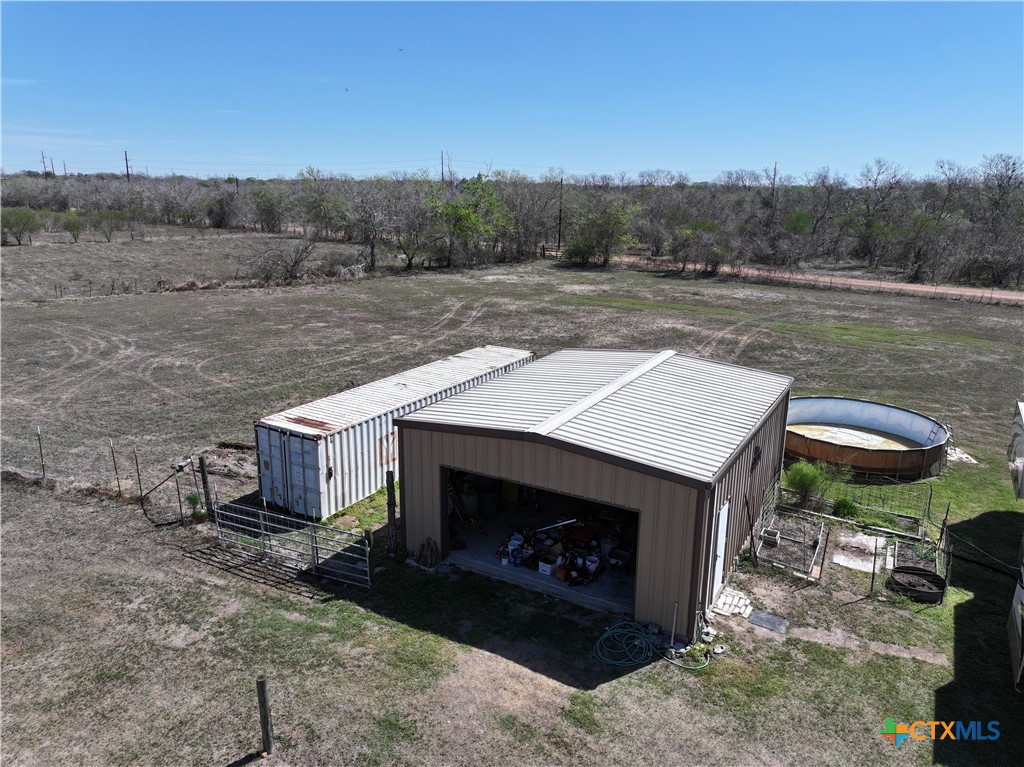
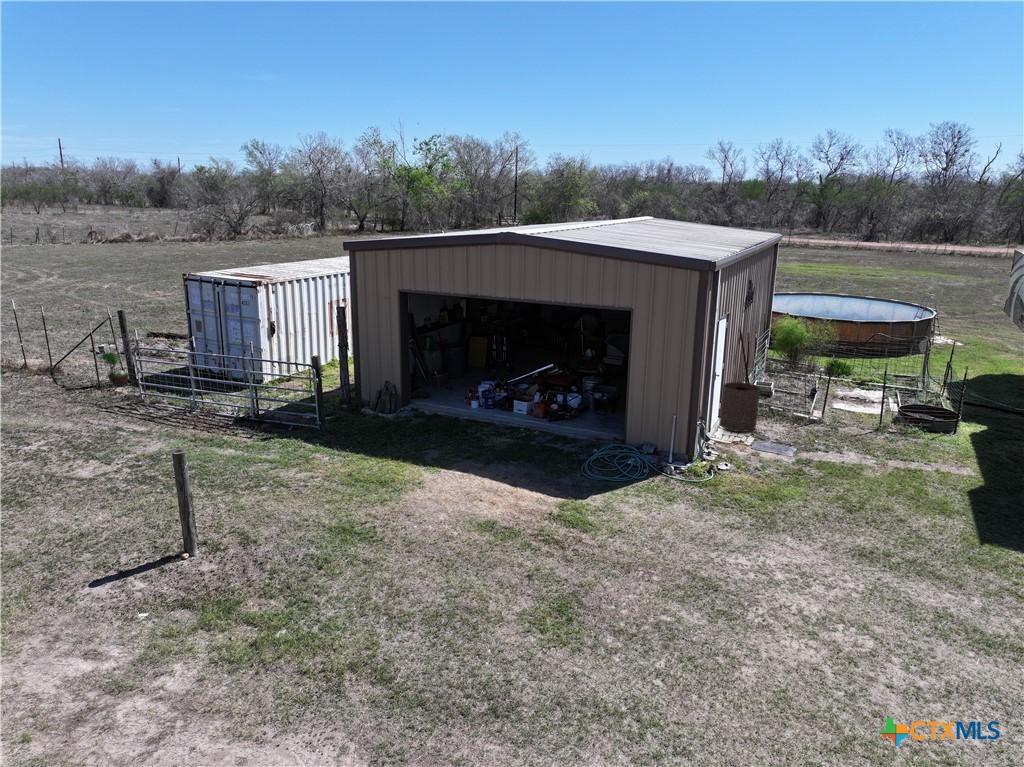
trash can: none [722,553,758,601] -> present [720,382,760,432]

